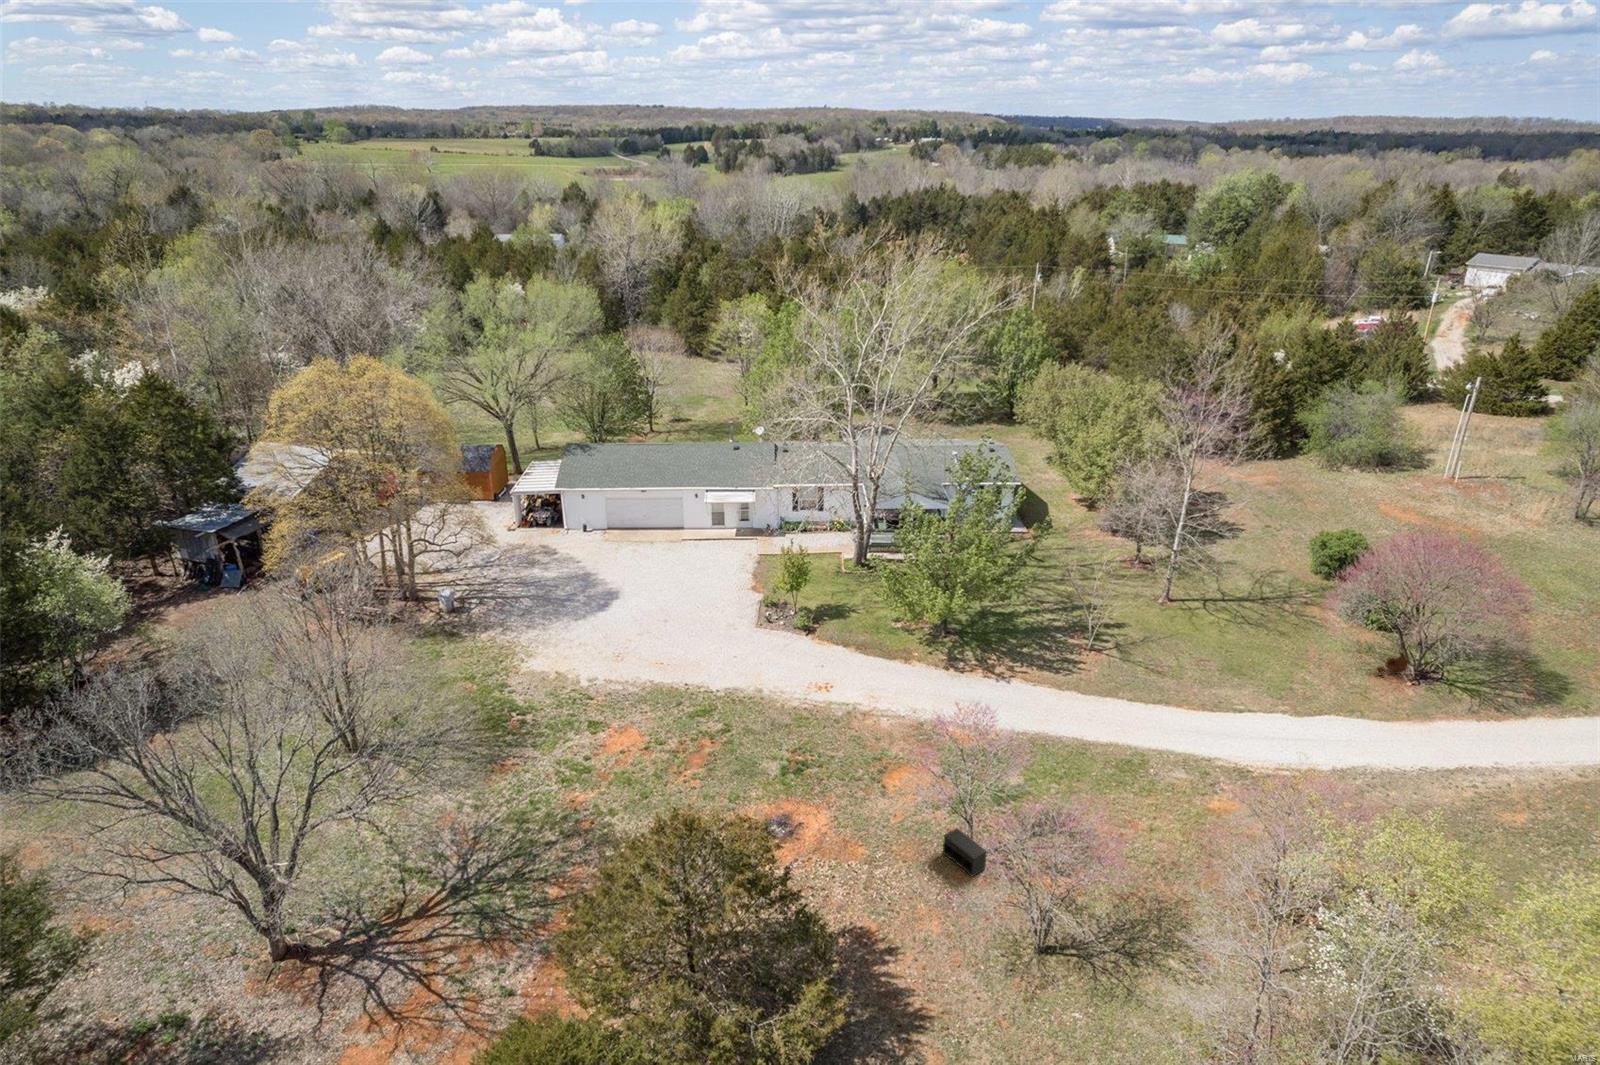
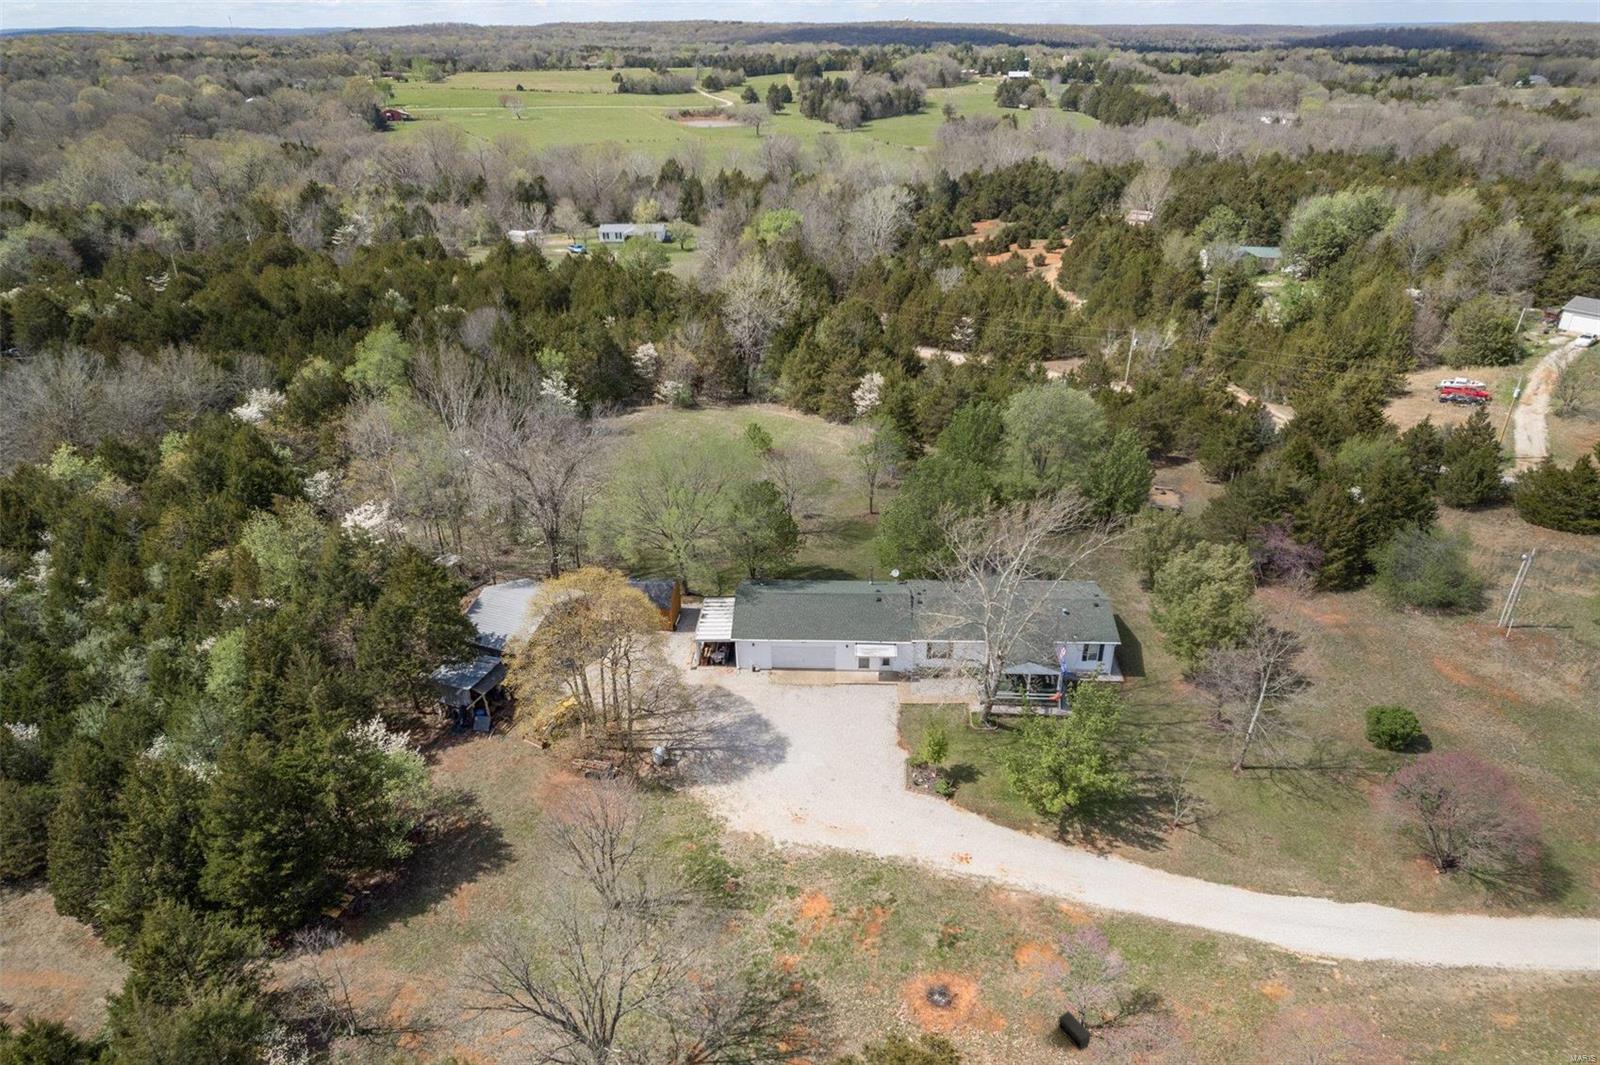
lounge chair: present [1377,652,1409,676] -> none [1412,845,1444,868]

